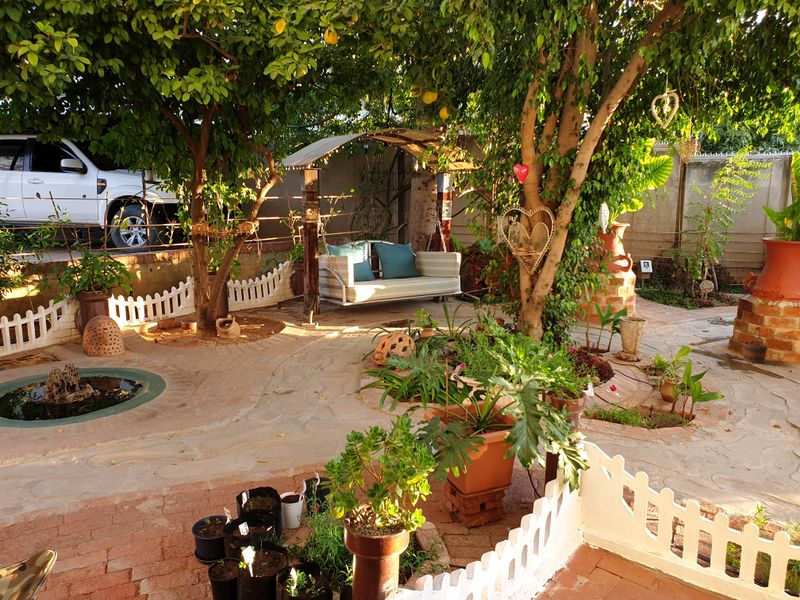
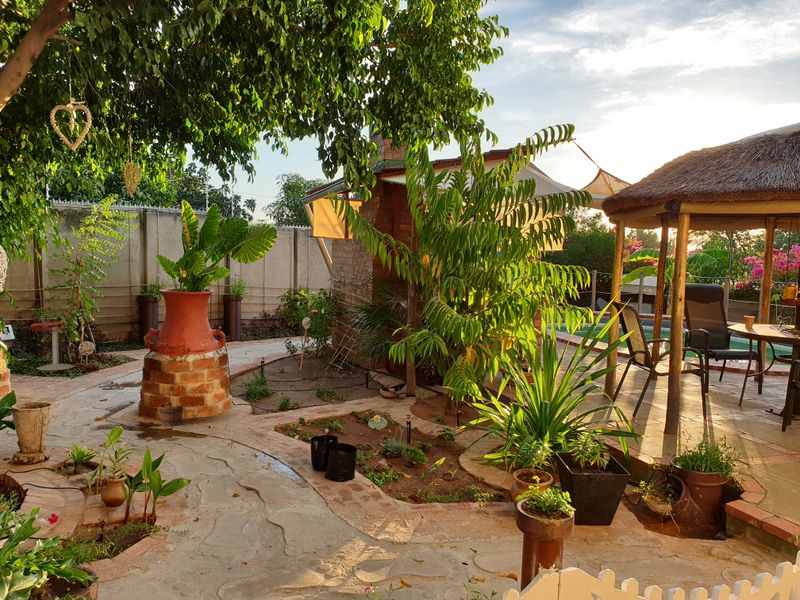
stool: none [662,252,699,302] -> present [30,310,75,370]

